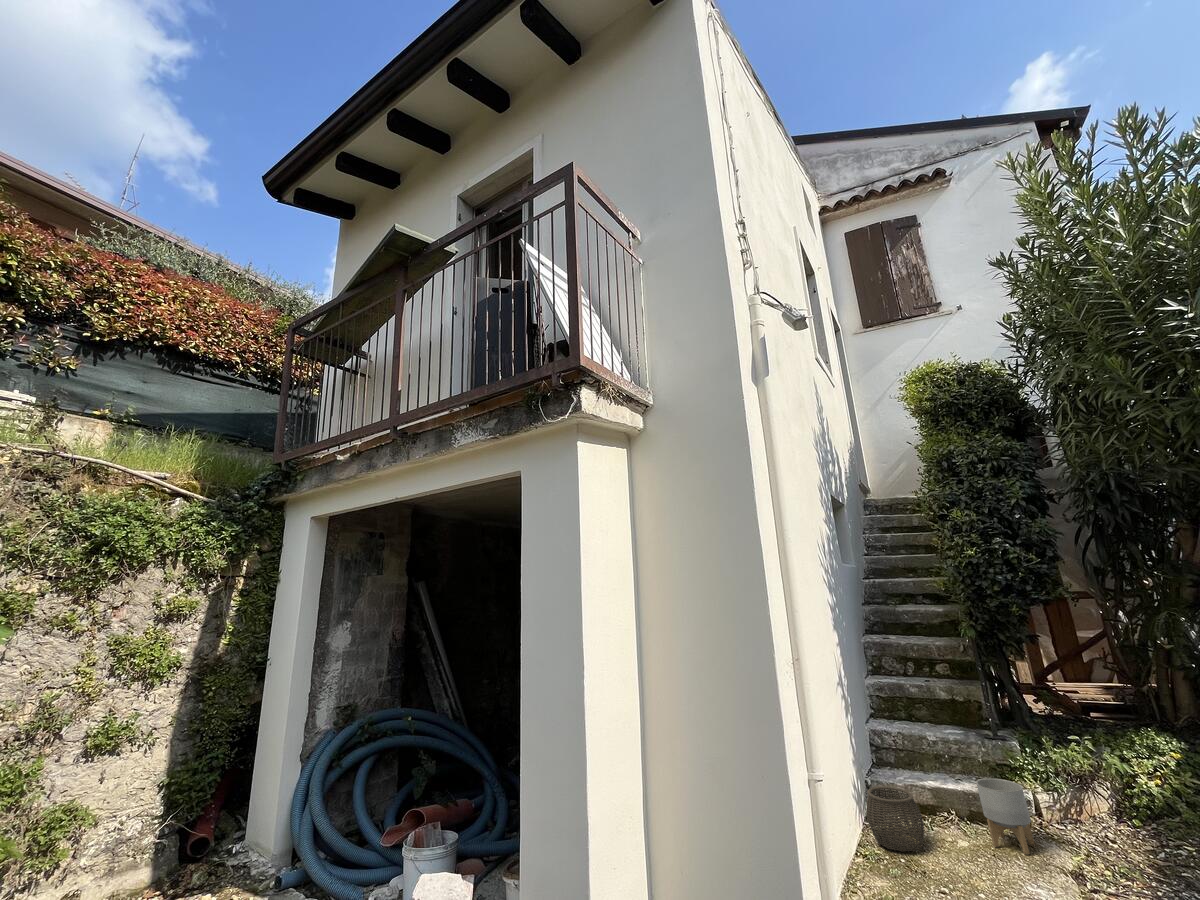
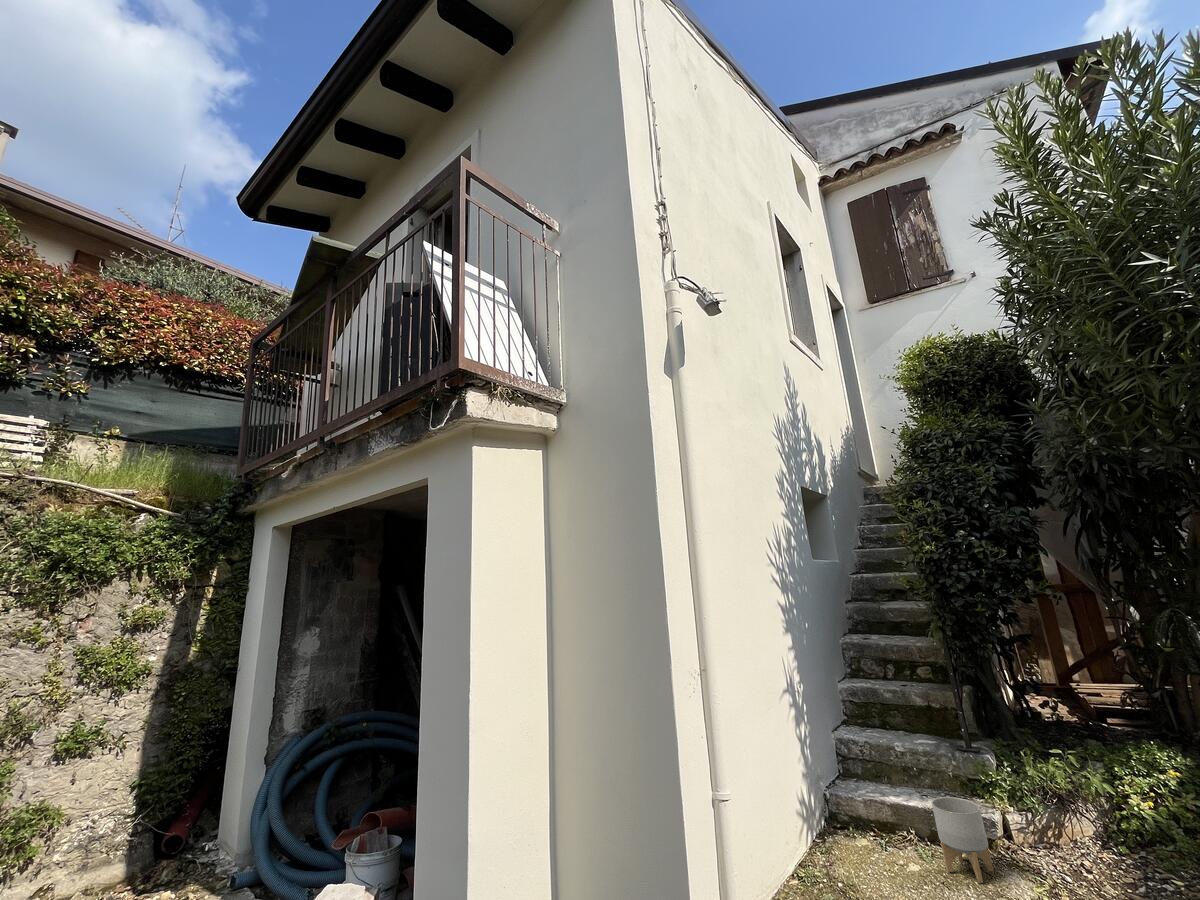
woven basket: present [866,786,925,852] -> none [814,801,874,874]

